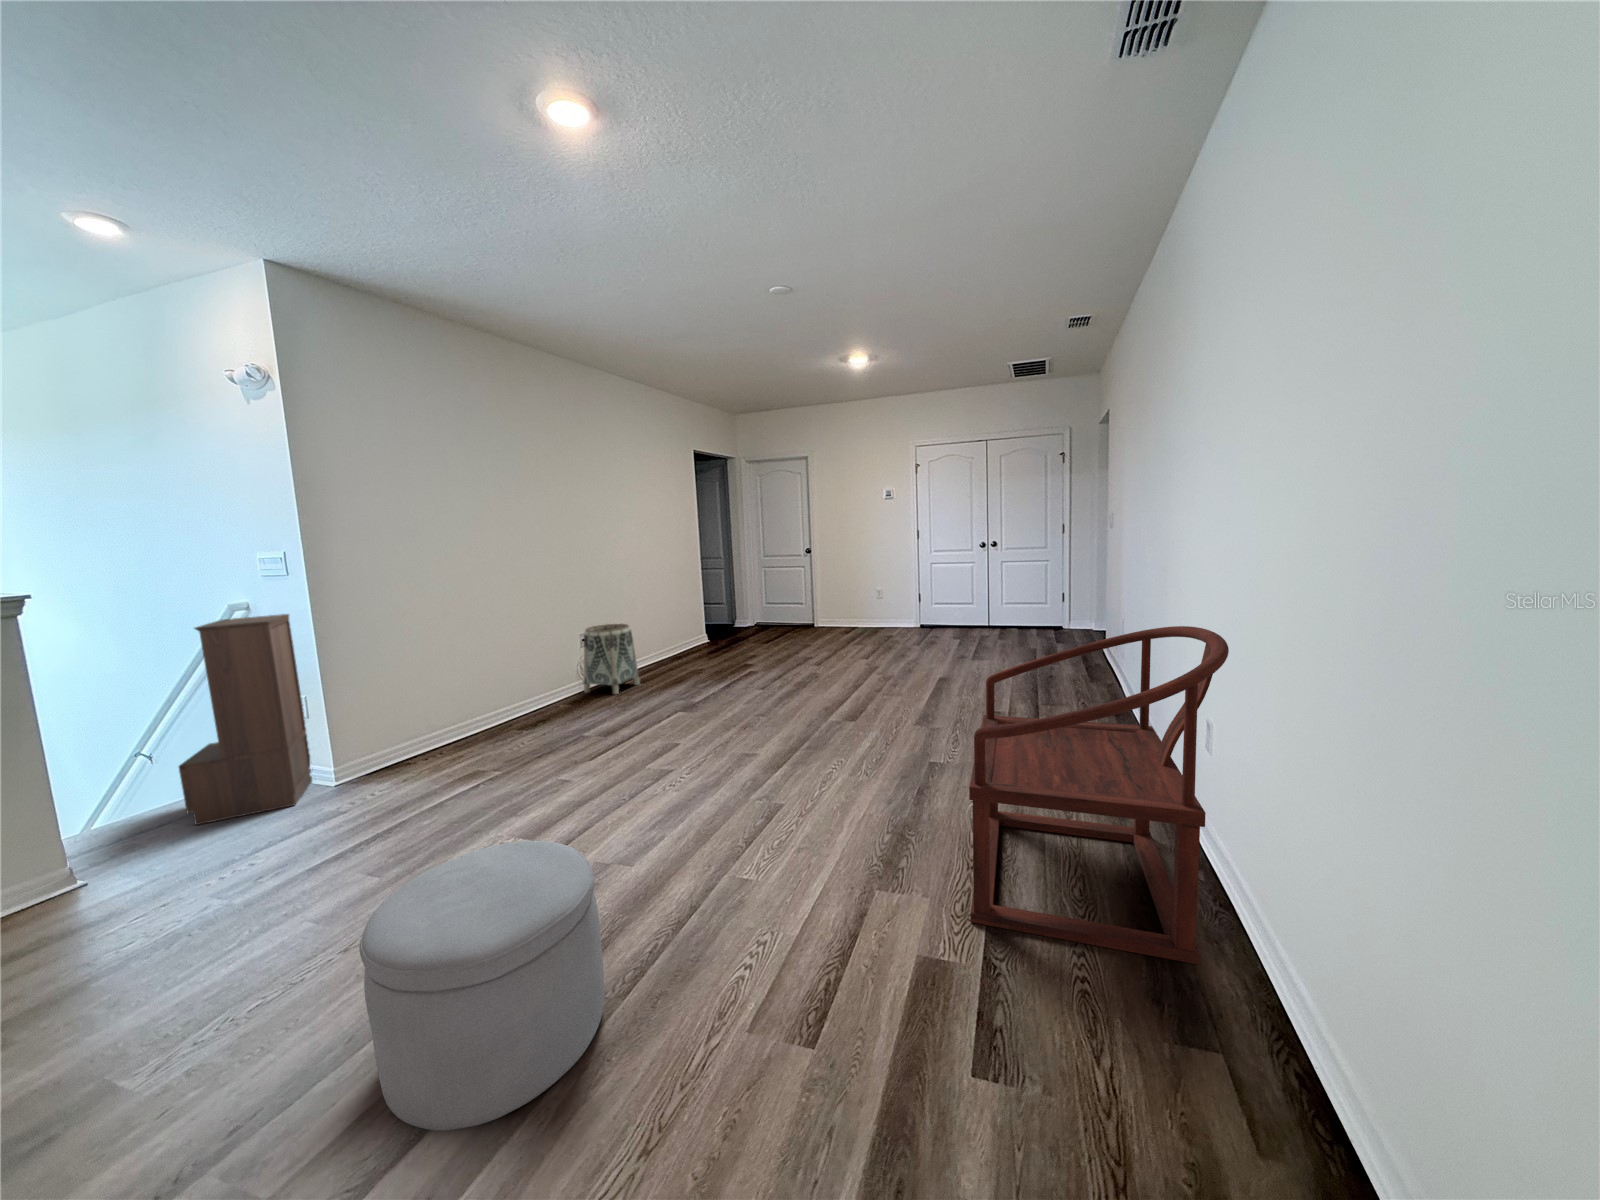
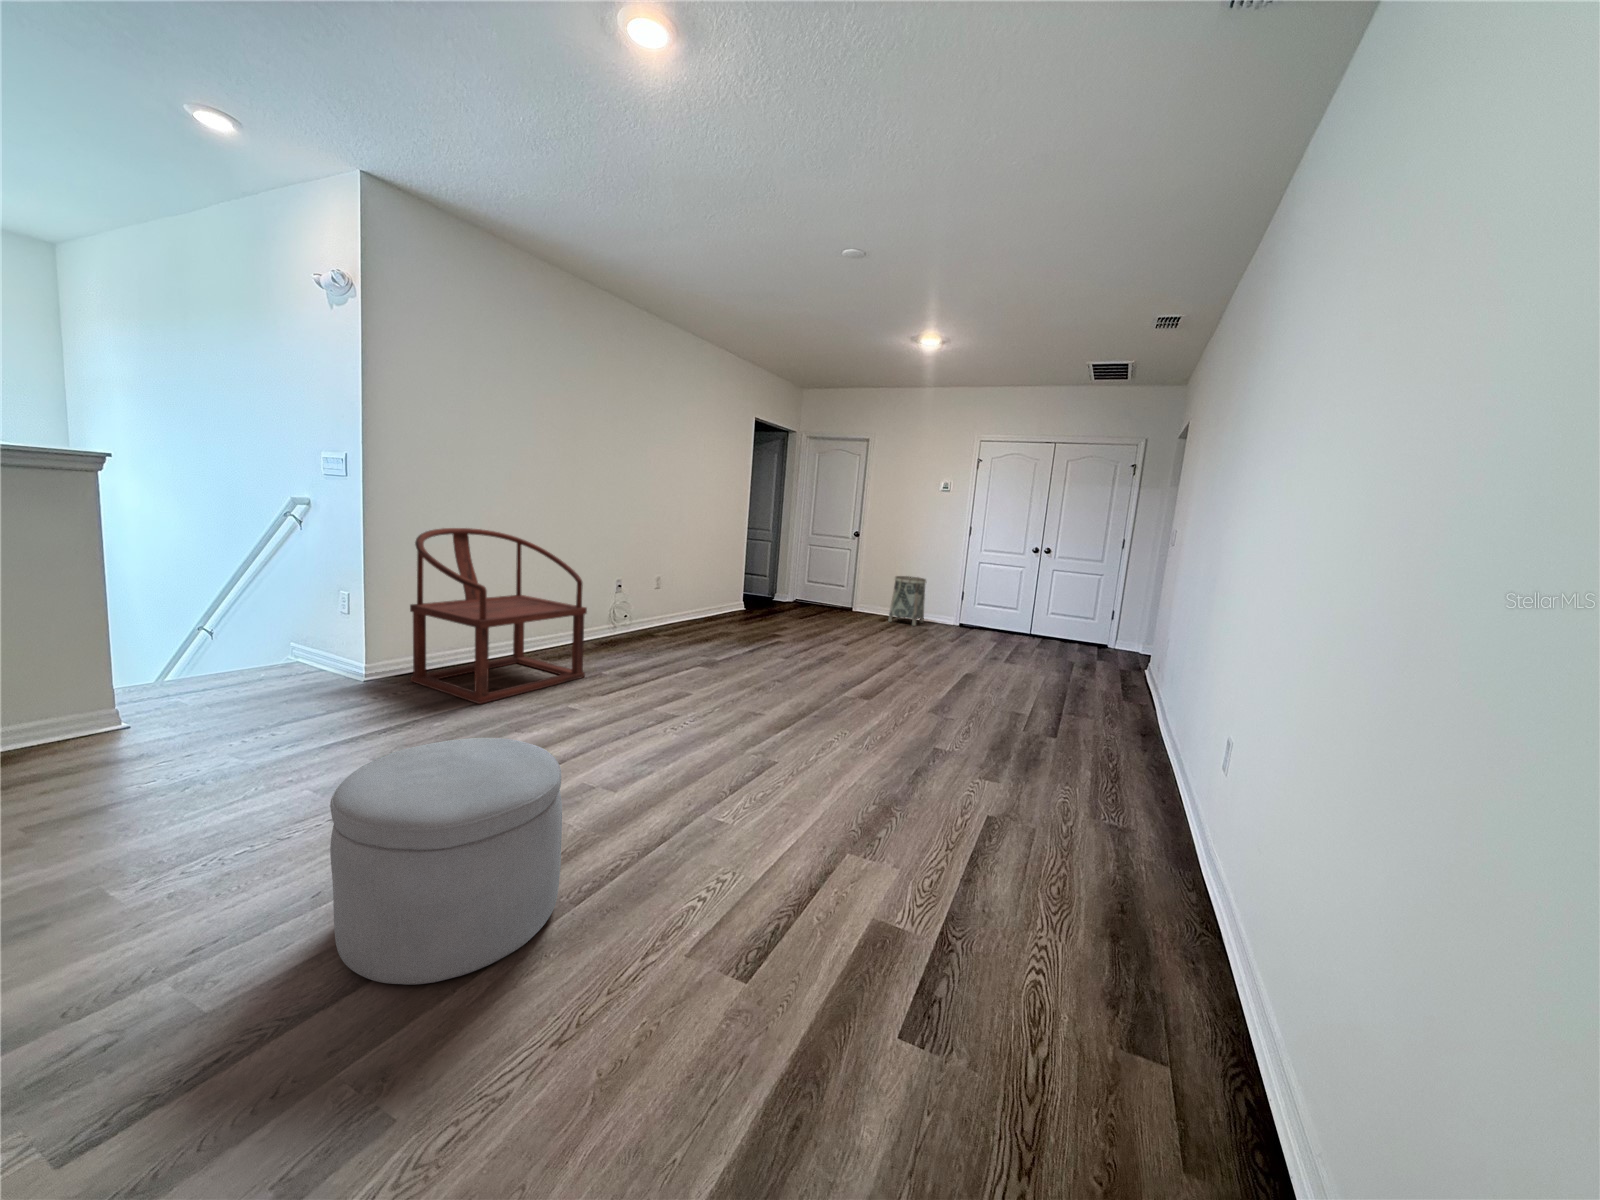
bookshelf: present [179,614,312,825] -> none [226,509,346,695]
basket: present [584,624,640,694] -> present [888,576,926,626]
armchair: present [969,626,1229,964] -> present [410,528,587,704]

